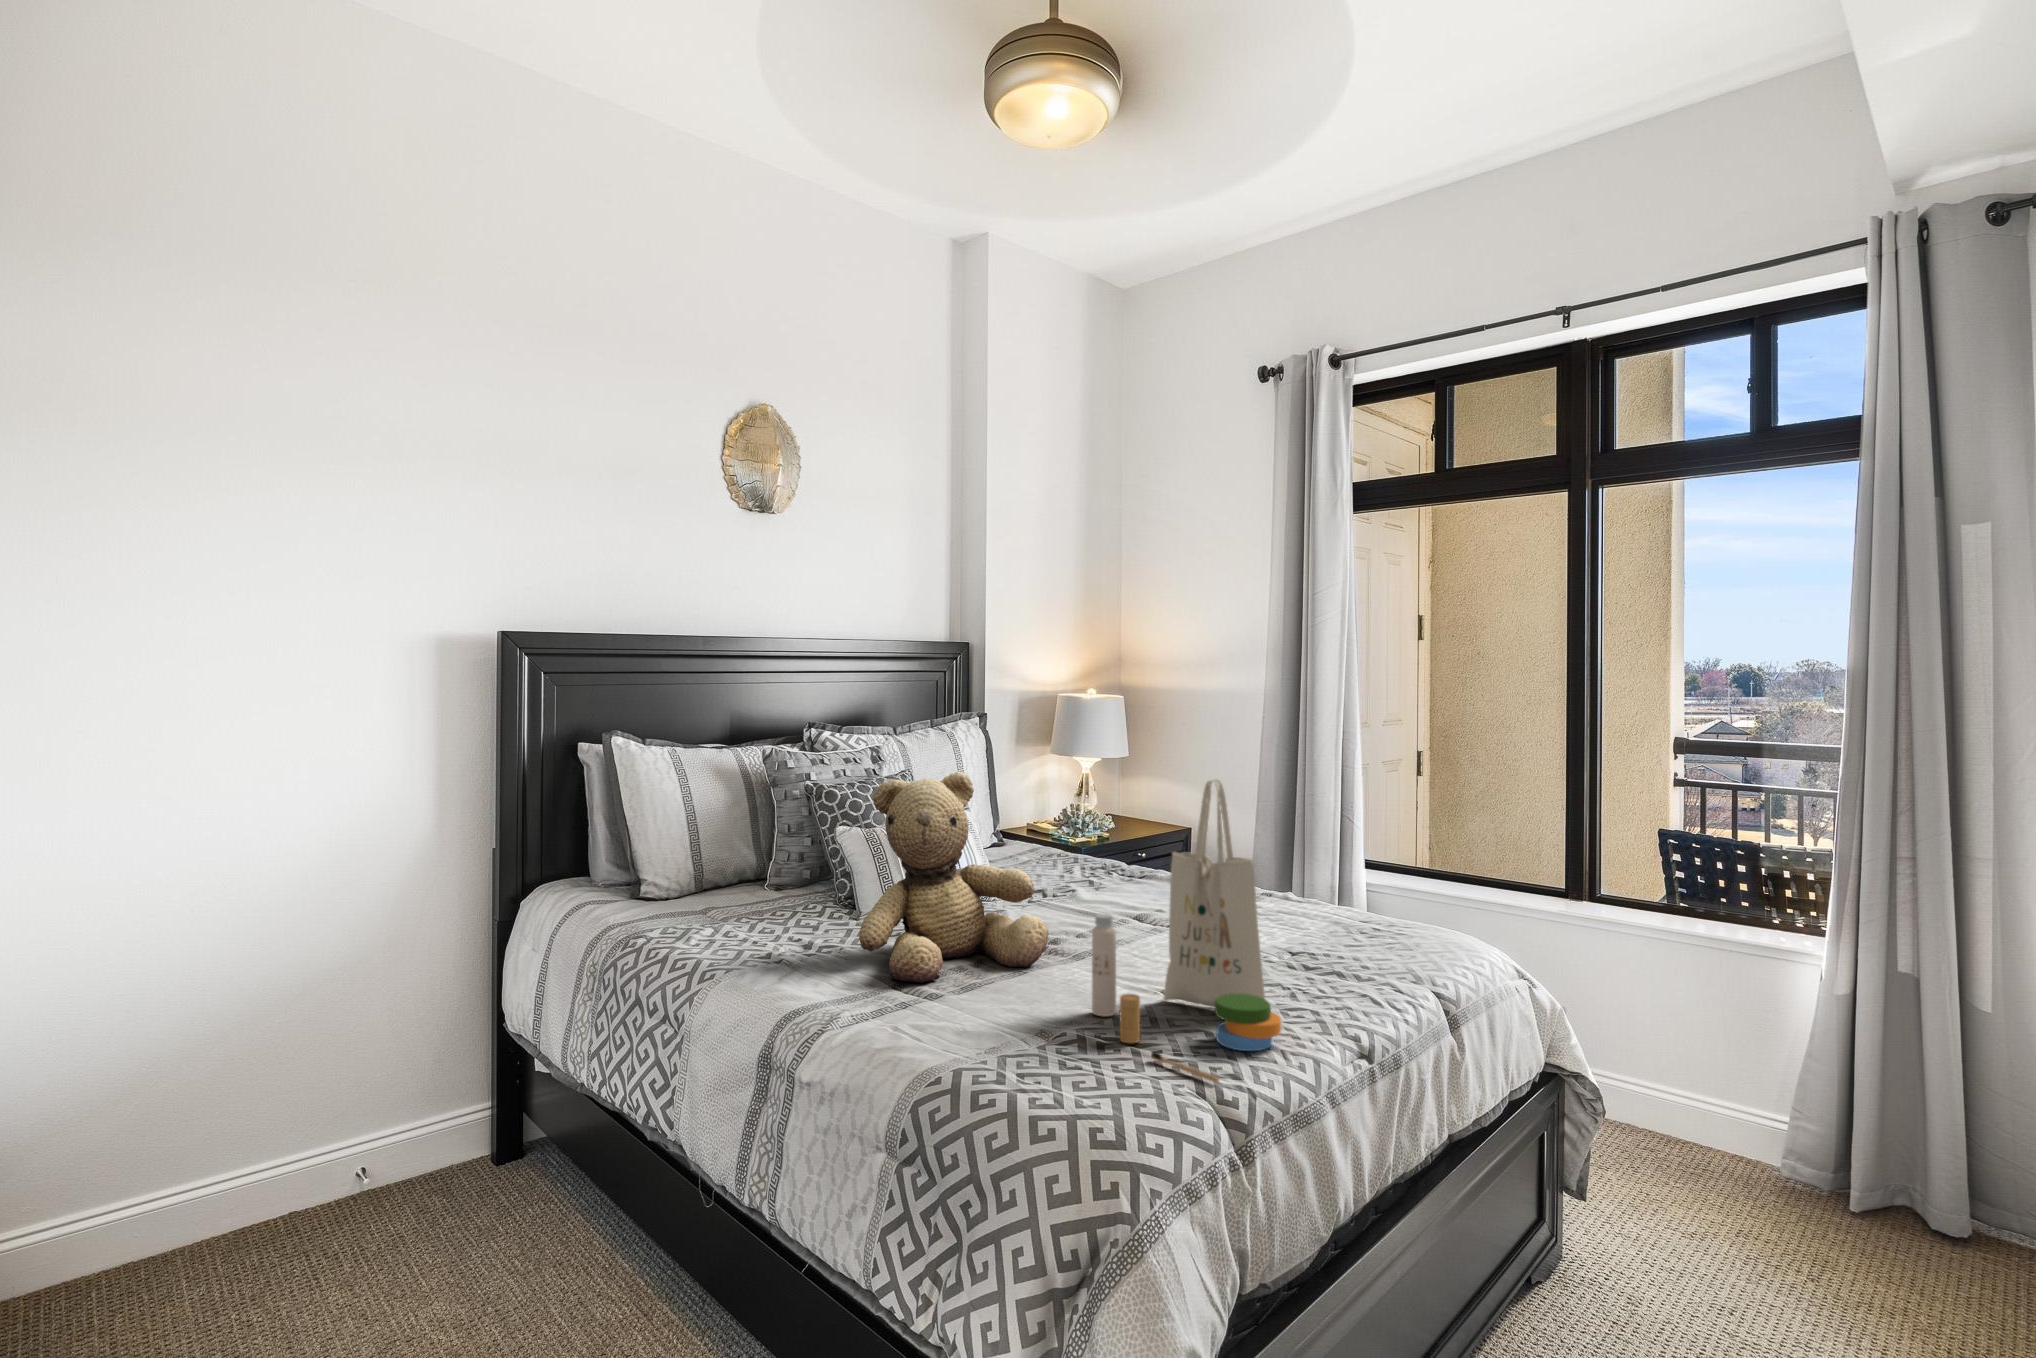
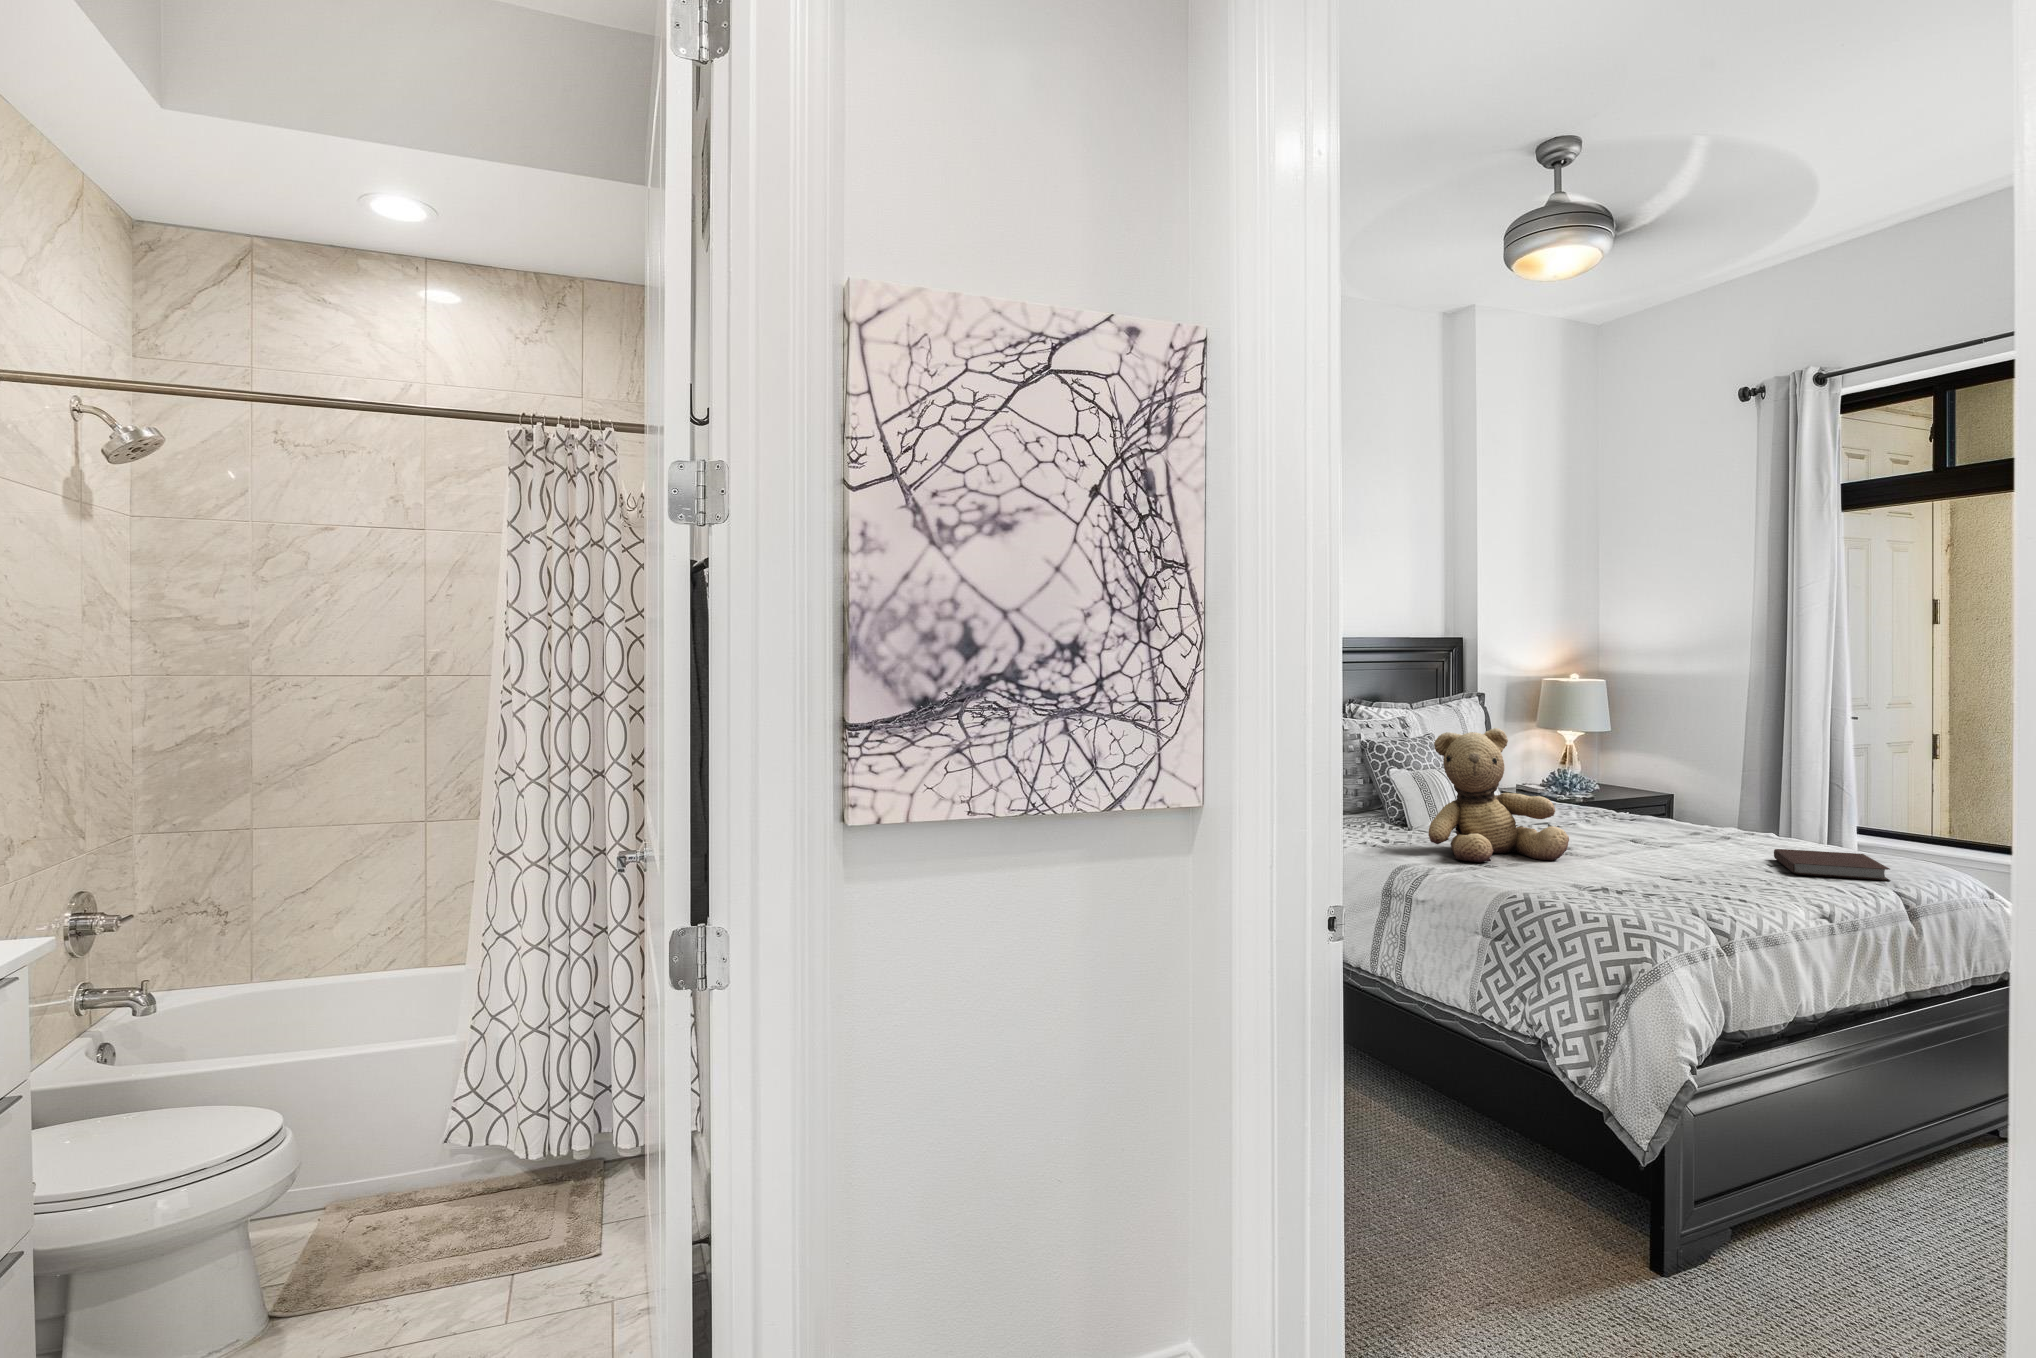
tote bag: present [1092,780,1281,1083] -> none [1611,731,1757,912]
notebook: none [1294,924,1426,972] -> present [1774,849,1890,881]

